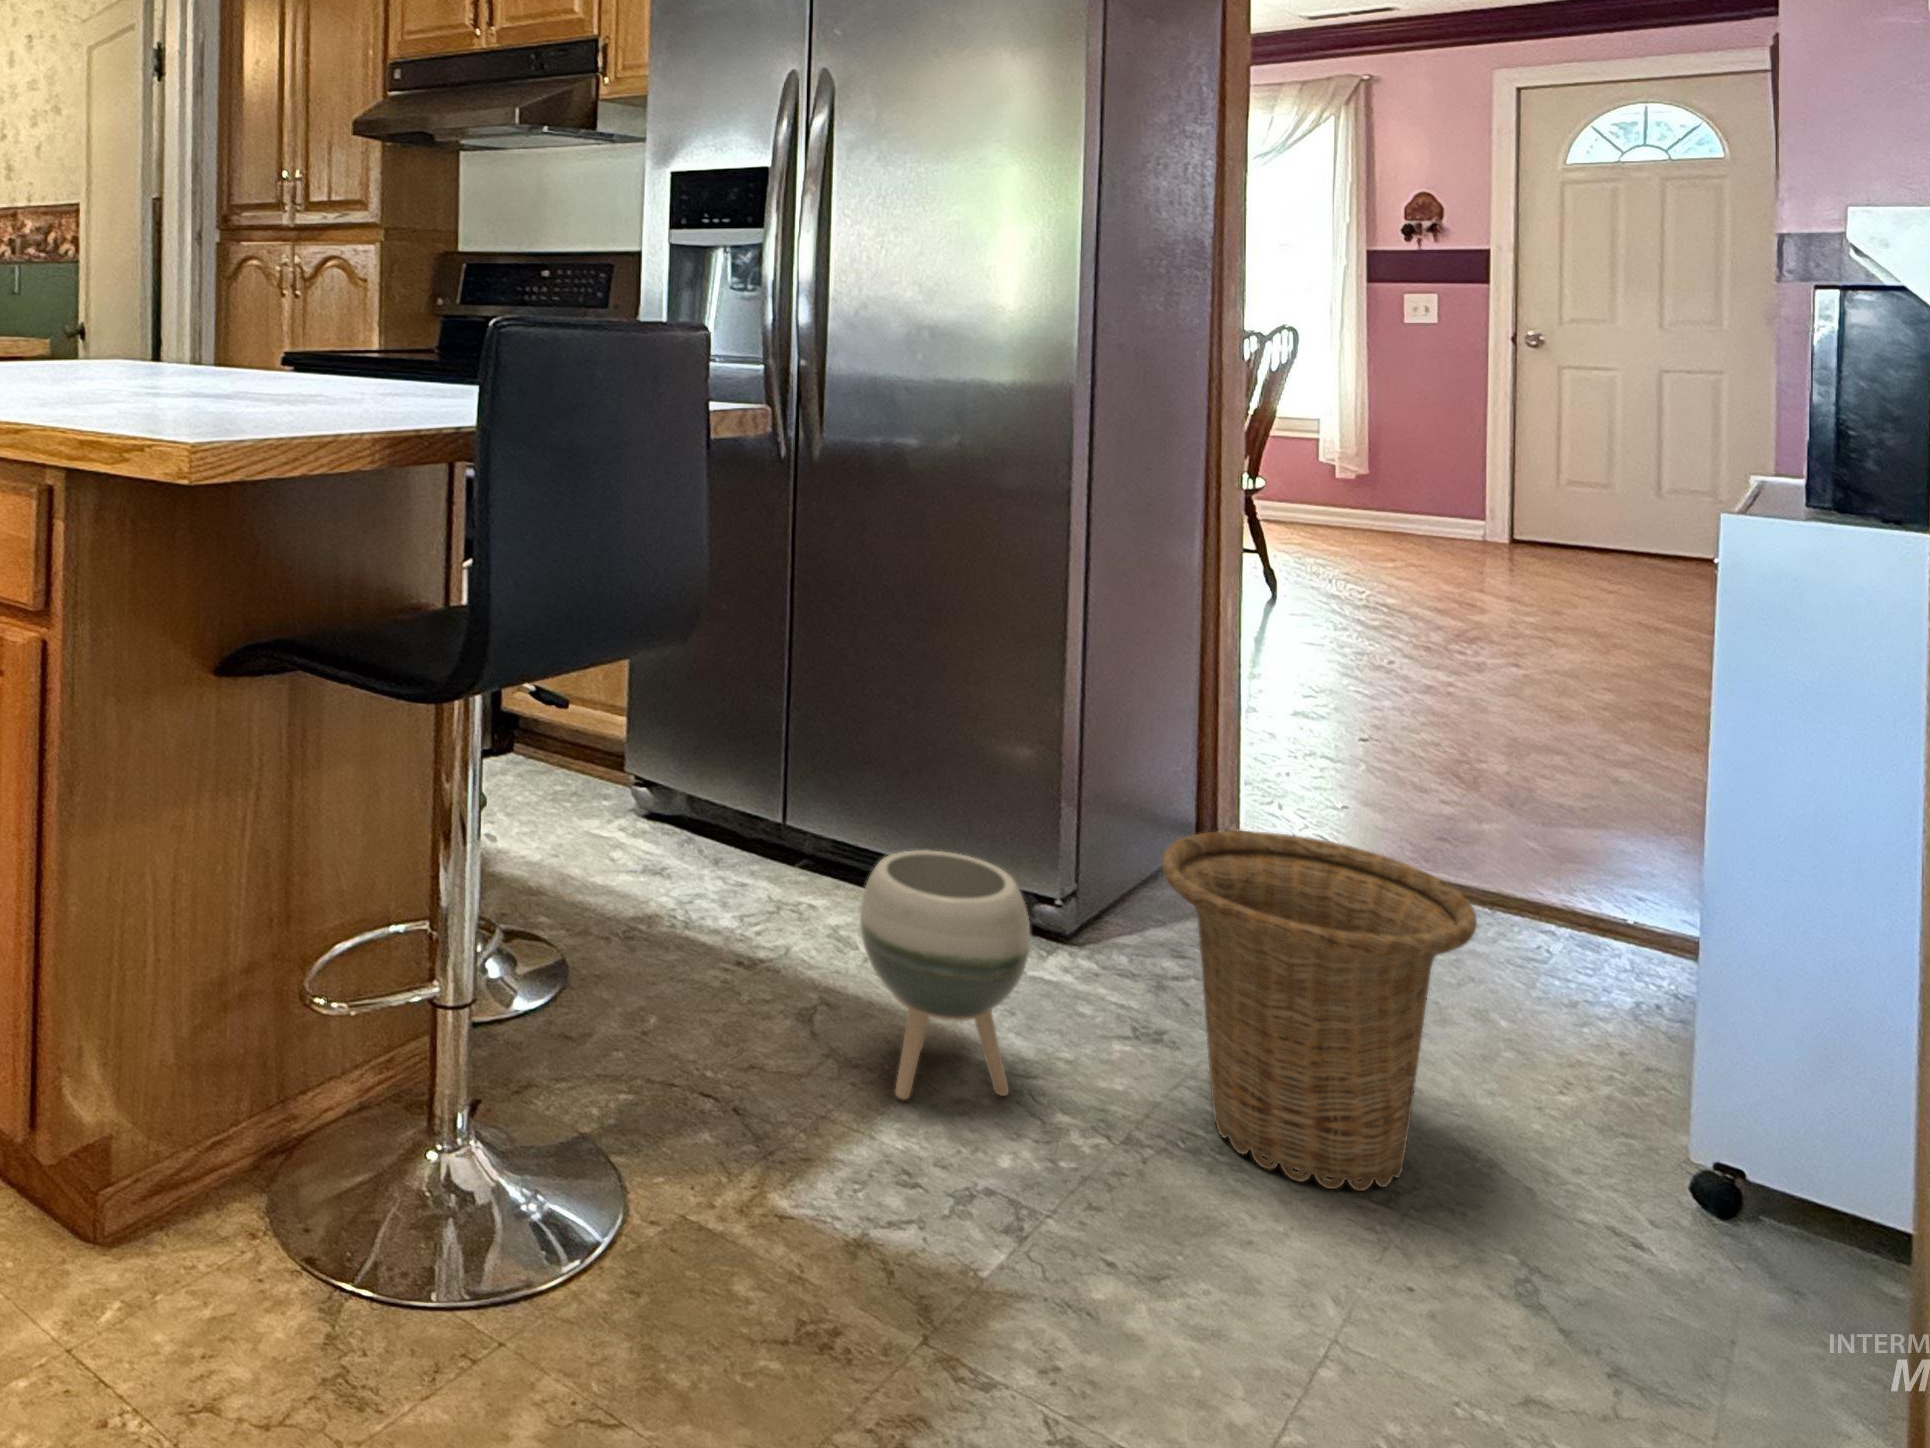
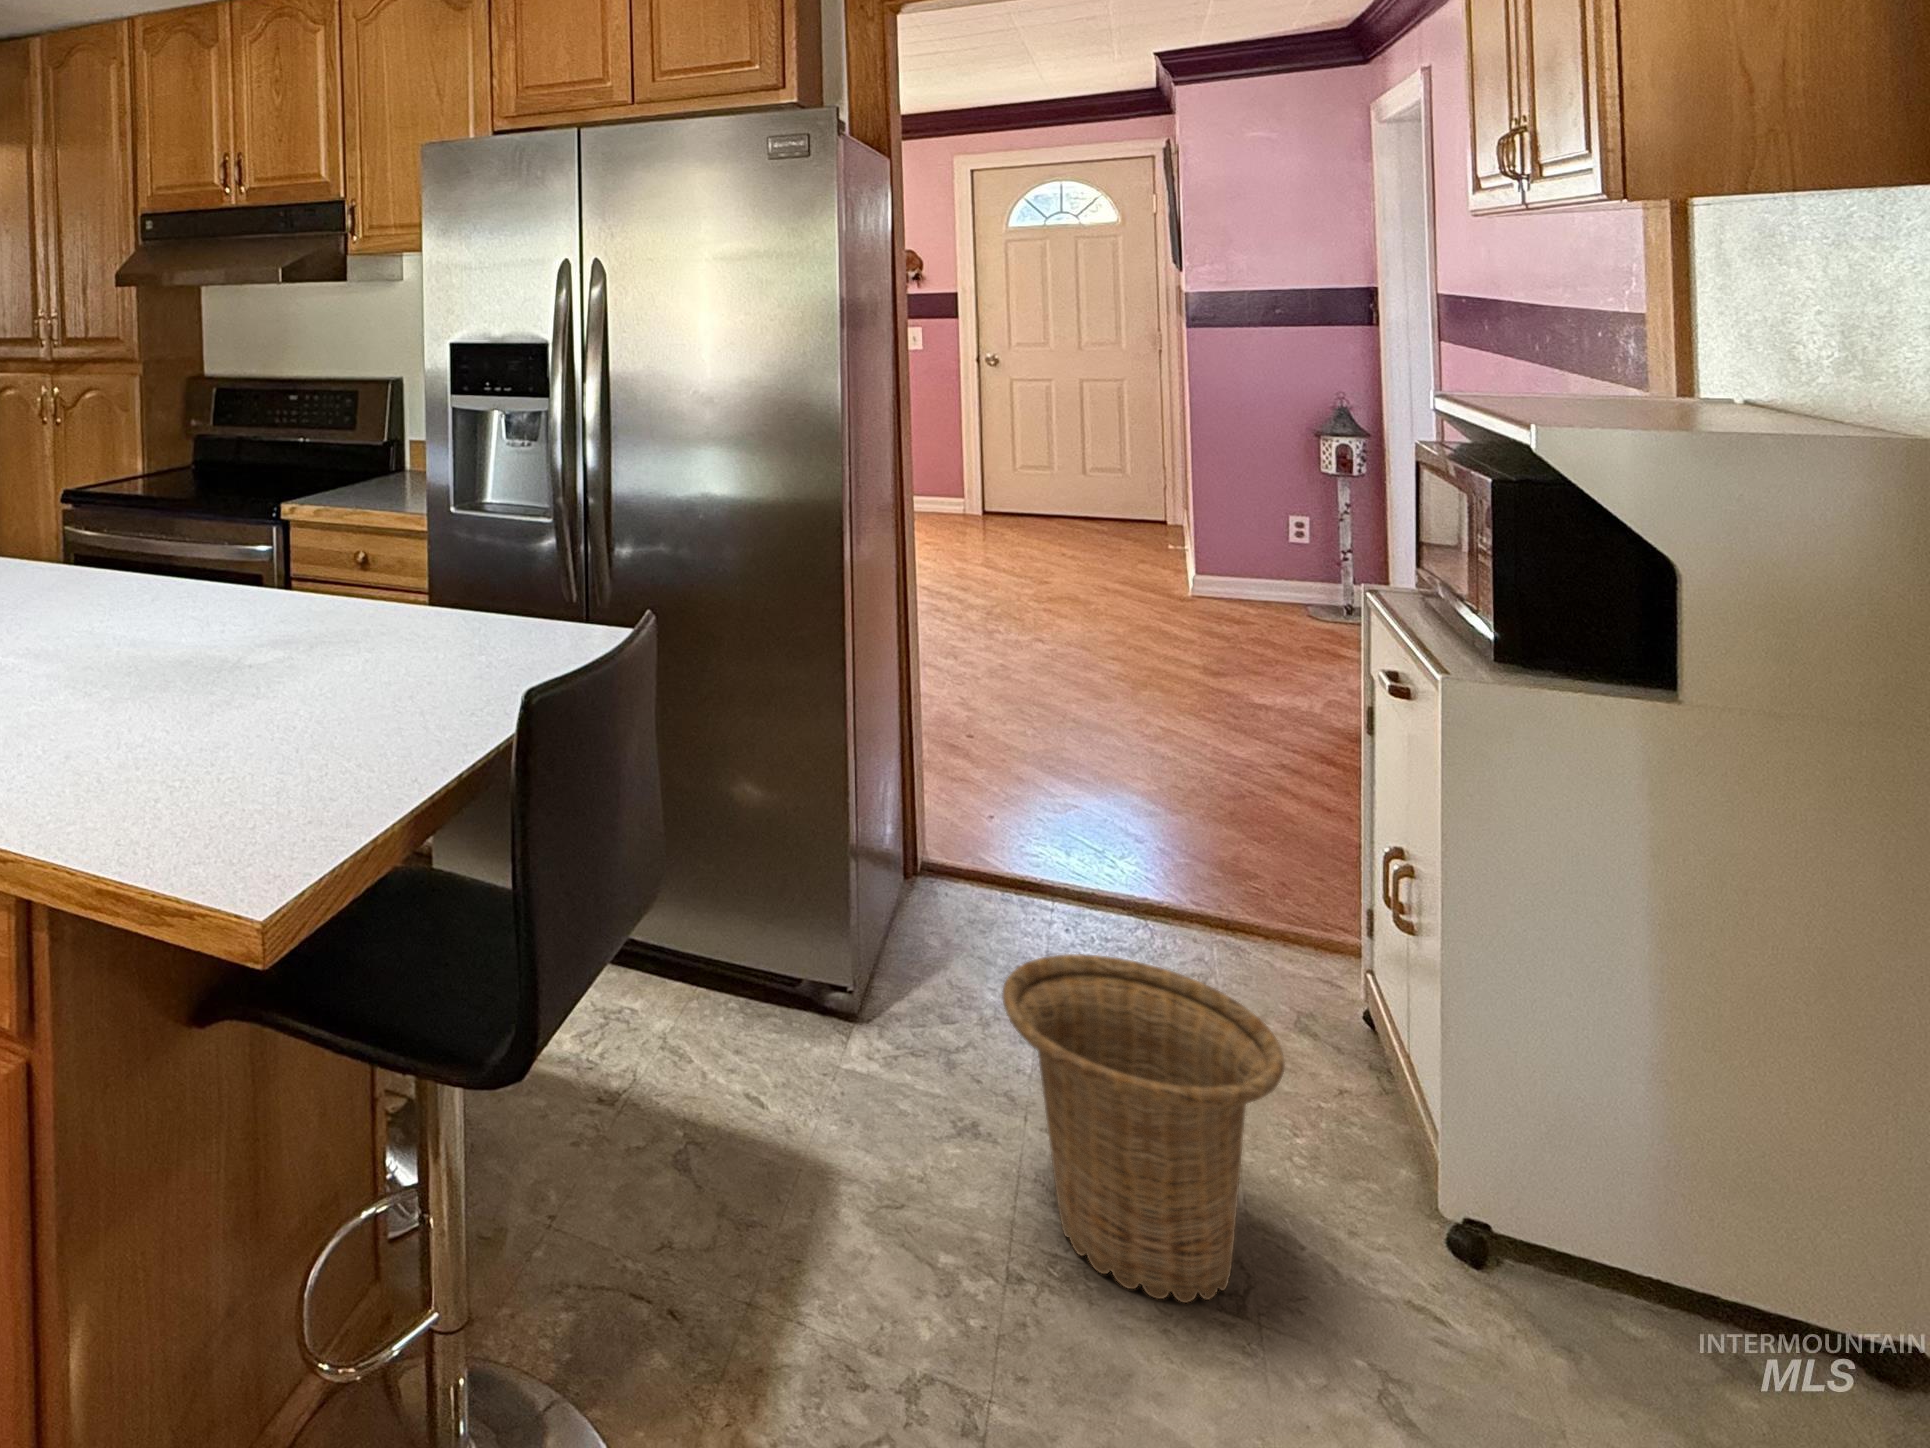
planter: present [860,850,1030,1099] -> none [747,1009,903,1264]

